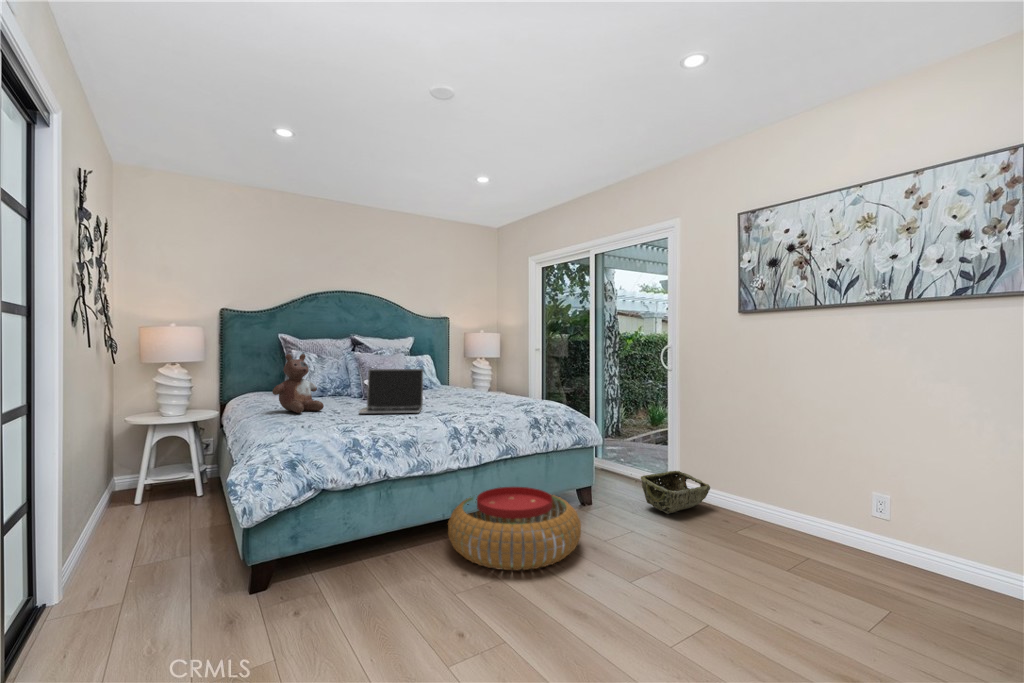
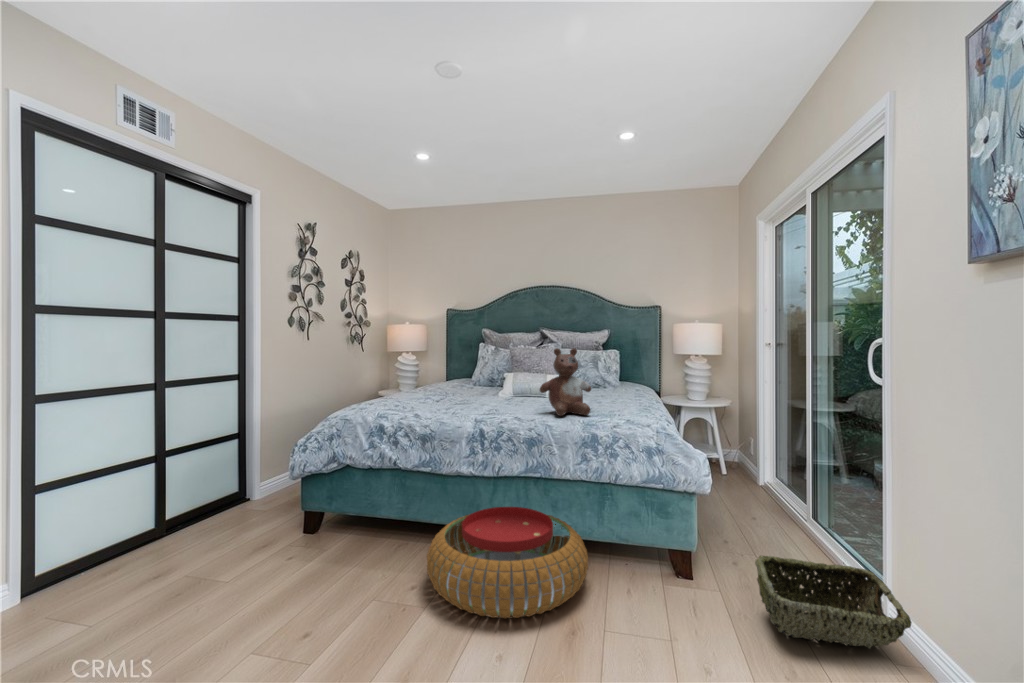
stuffed bear: present [272,354,324,413] -> present [540,348,591,416]
laptop: present [359,369,423,414] -> none [442,363,514,410]

